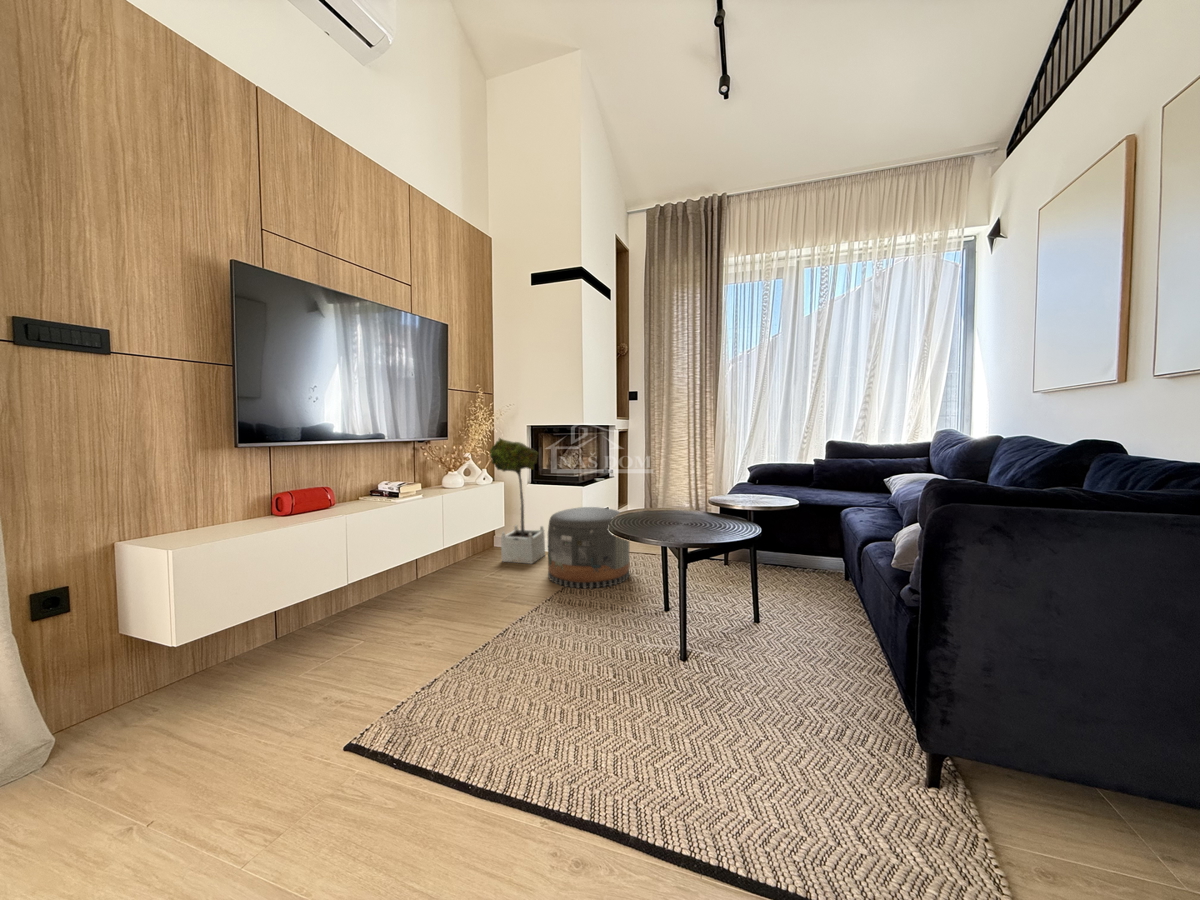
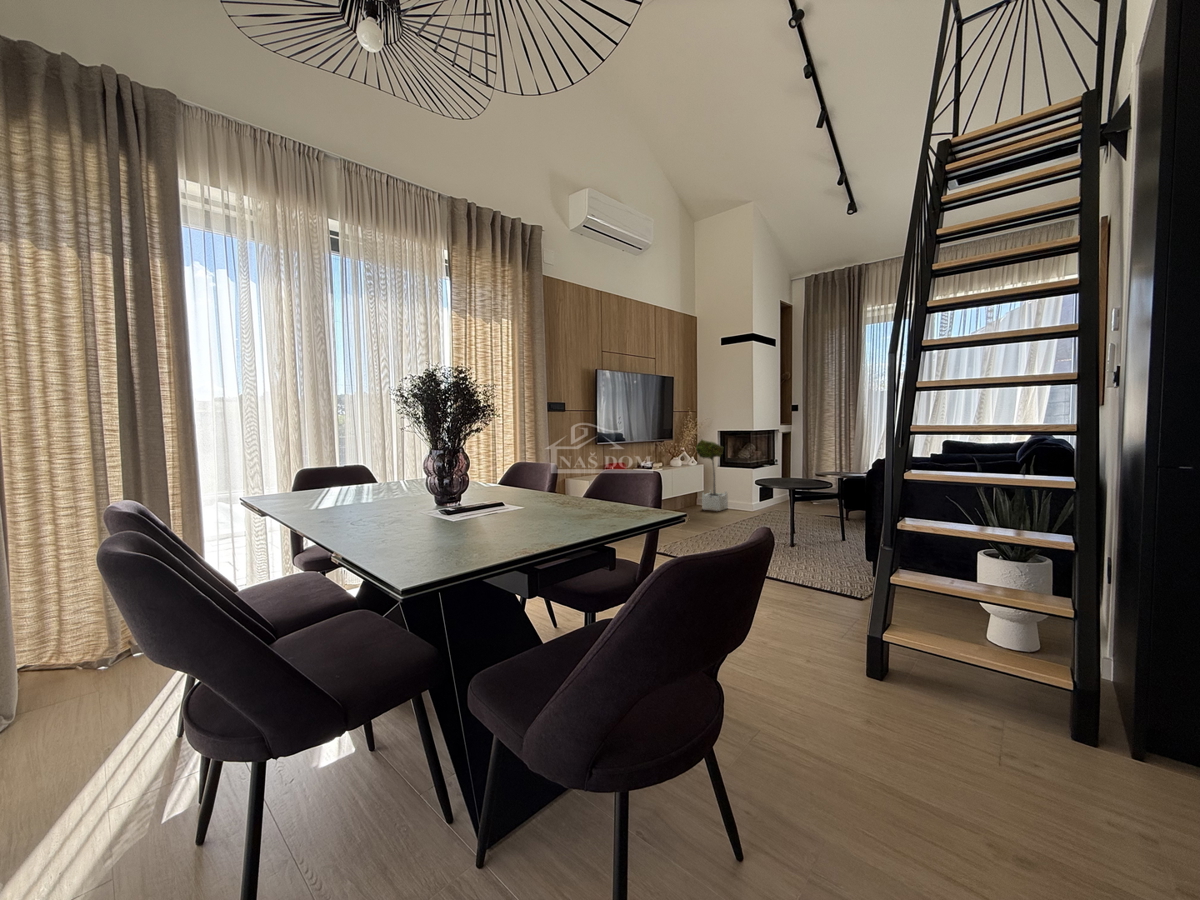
pouf: present [548,507,630,588] -> none [728,479,776,520]

